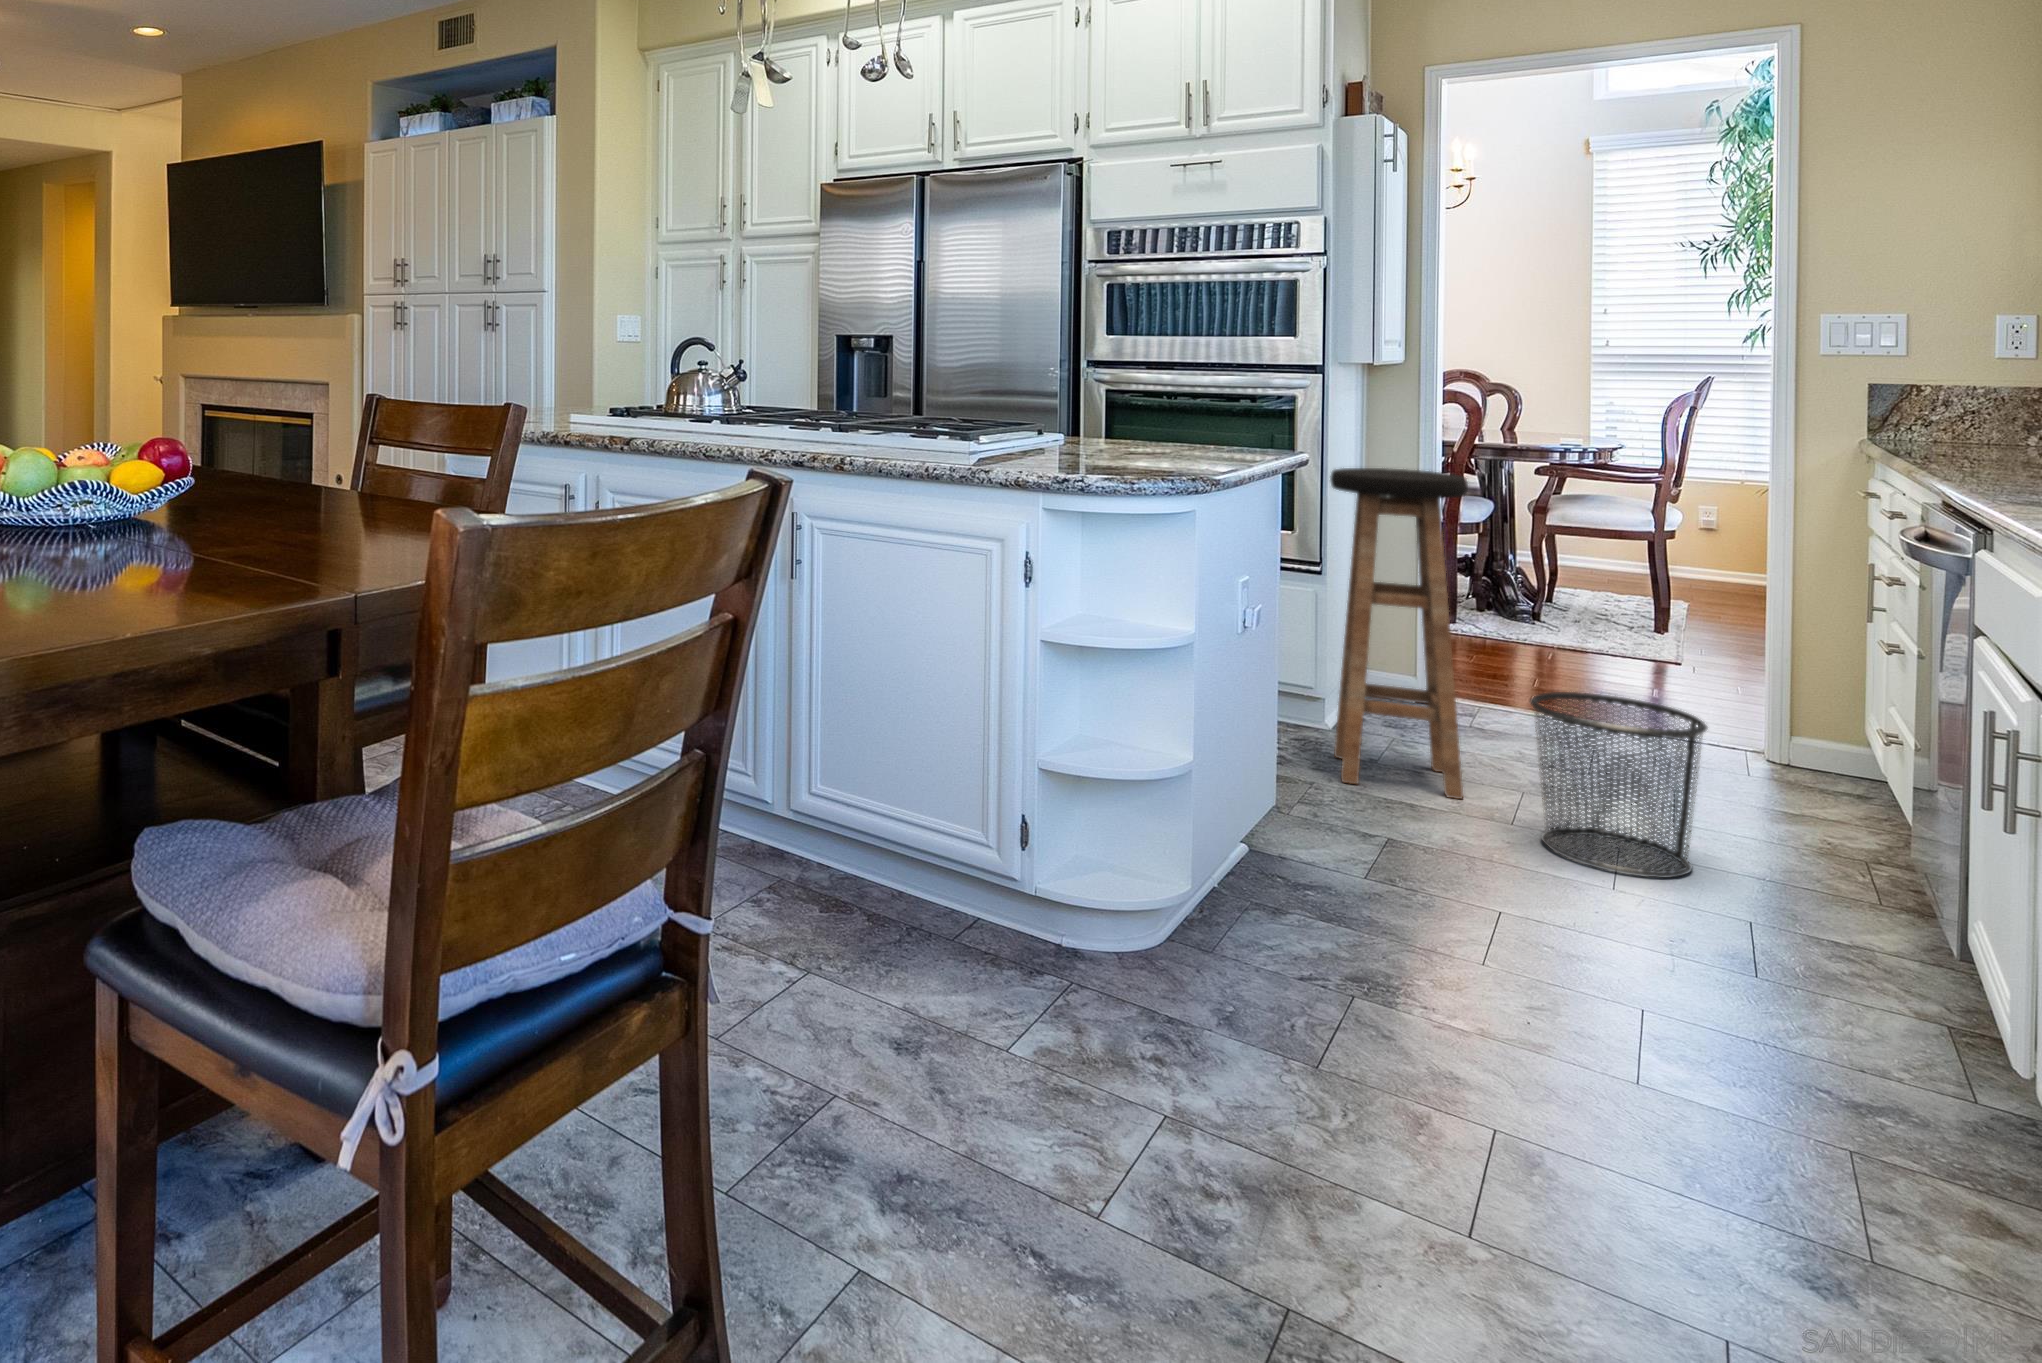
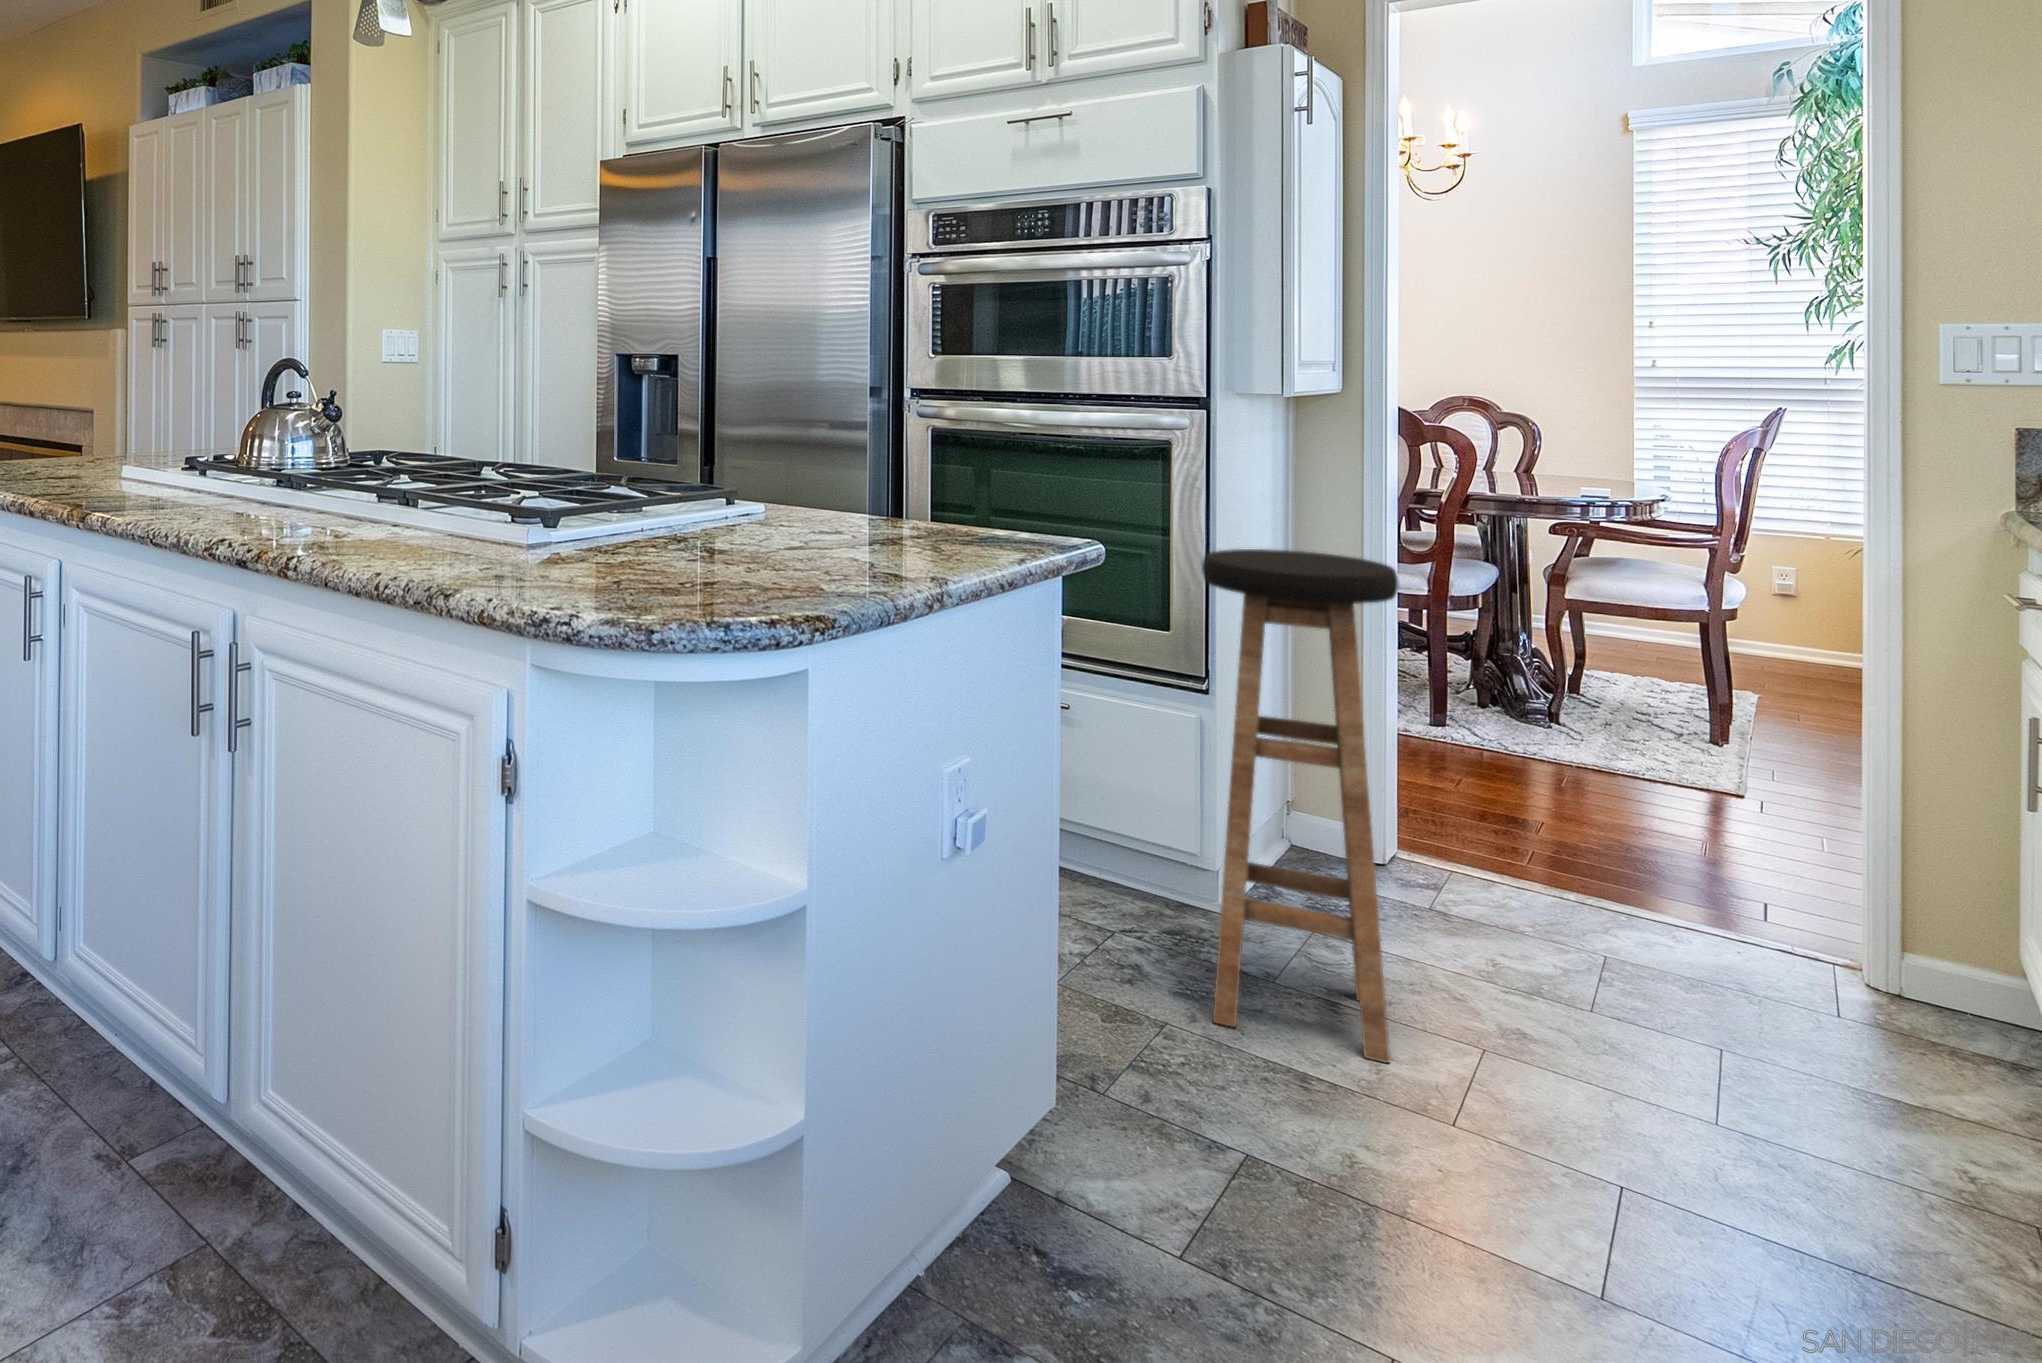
waste bin: present [1530,692,1707,878] -> none [1476,920,1765,1264]

